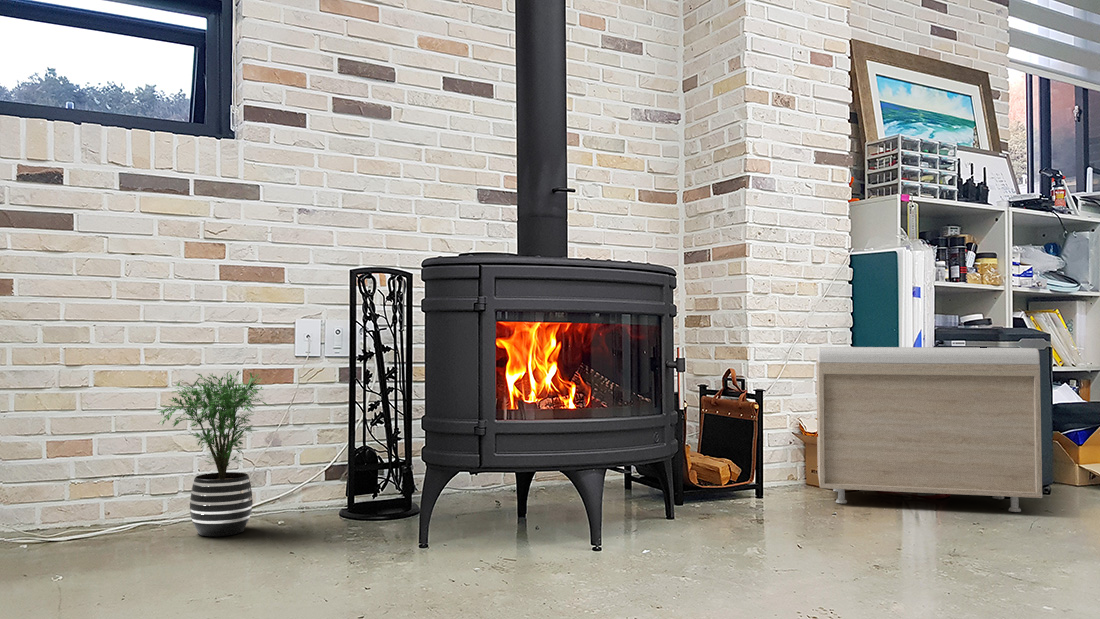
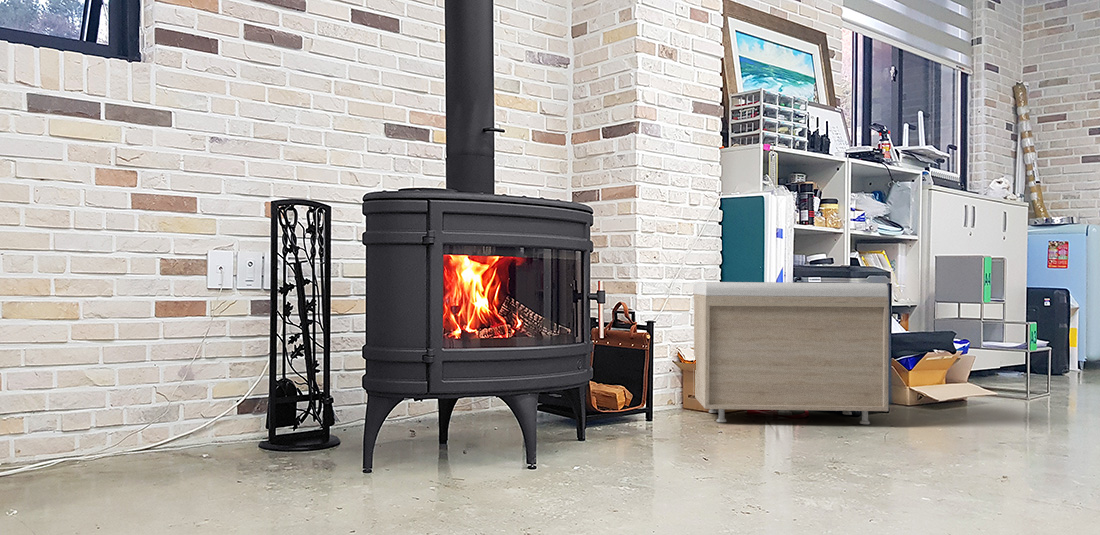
potted plant: present [158,371,272,536] -> none [79,301,201,471]

